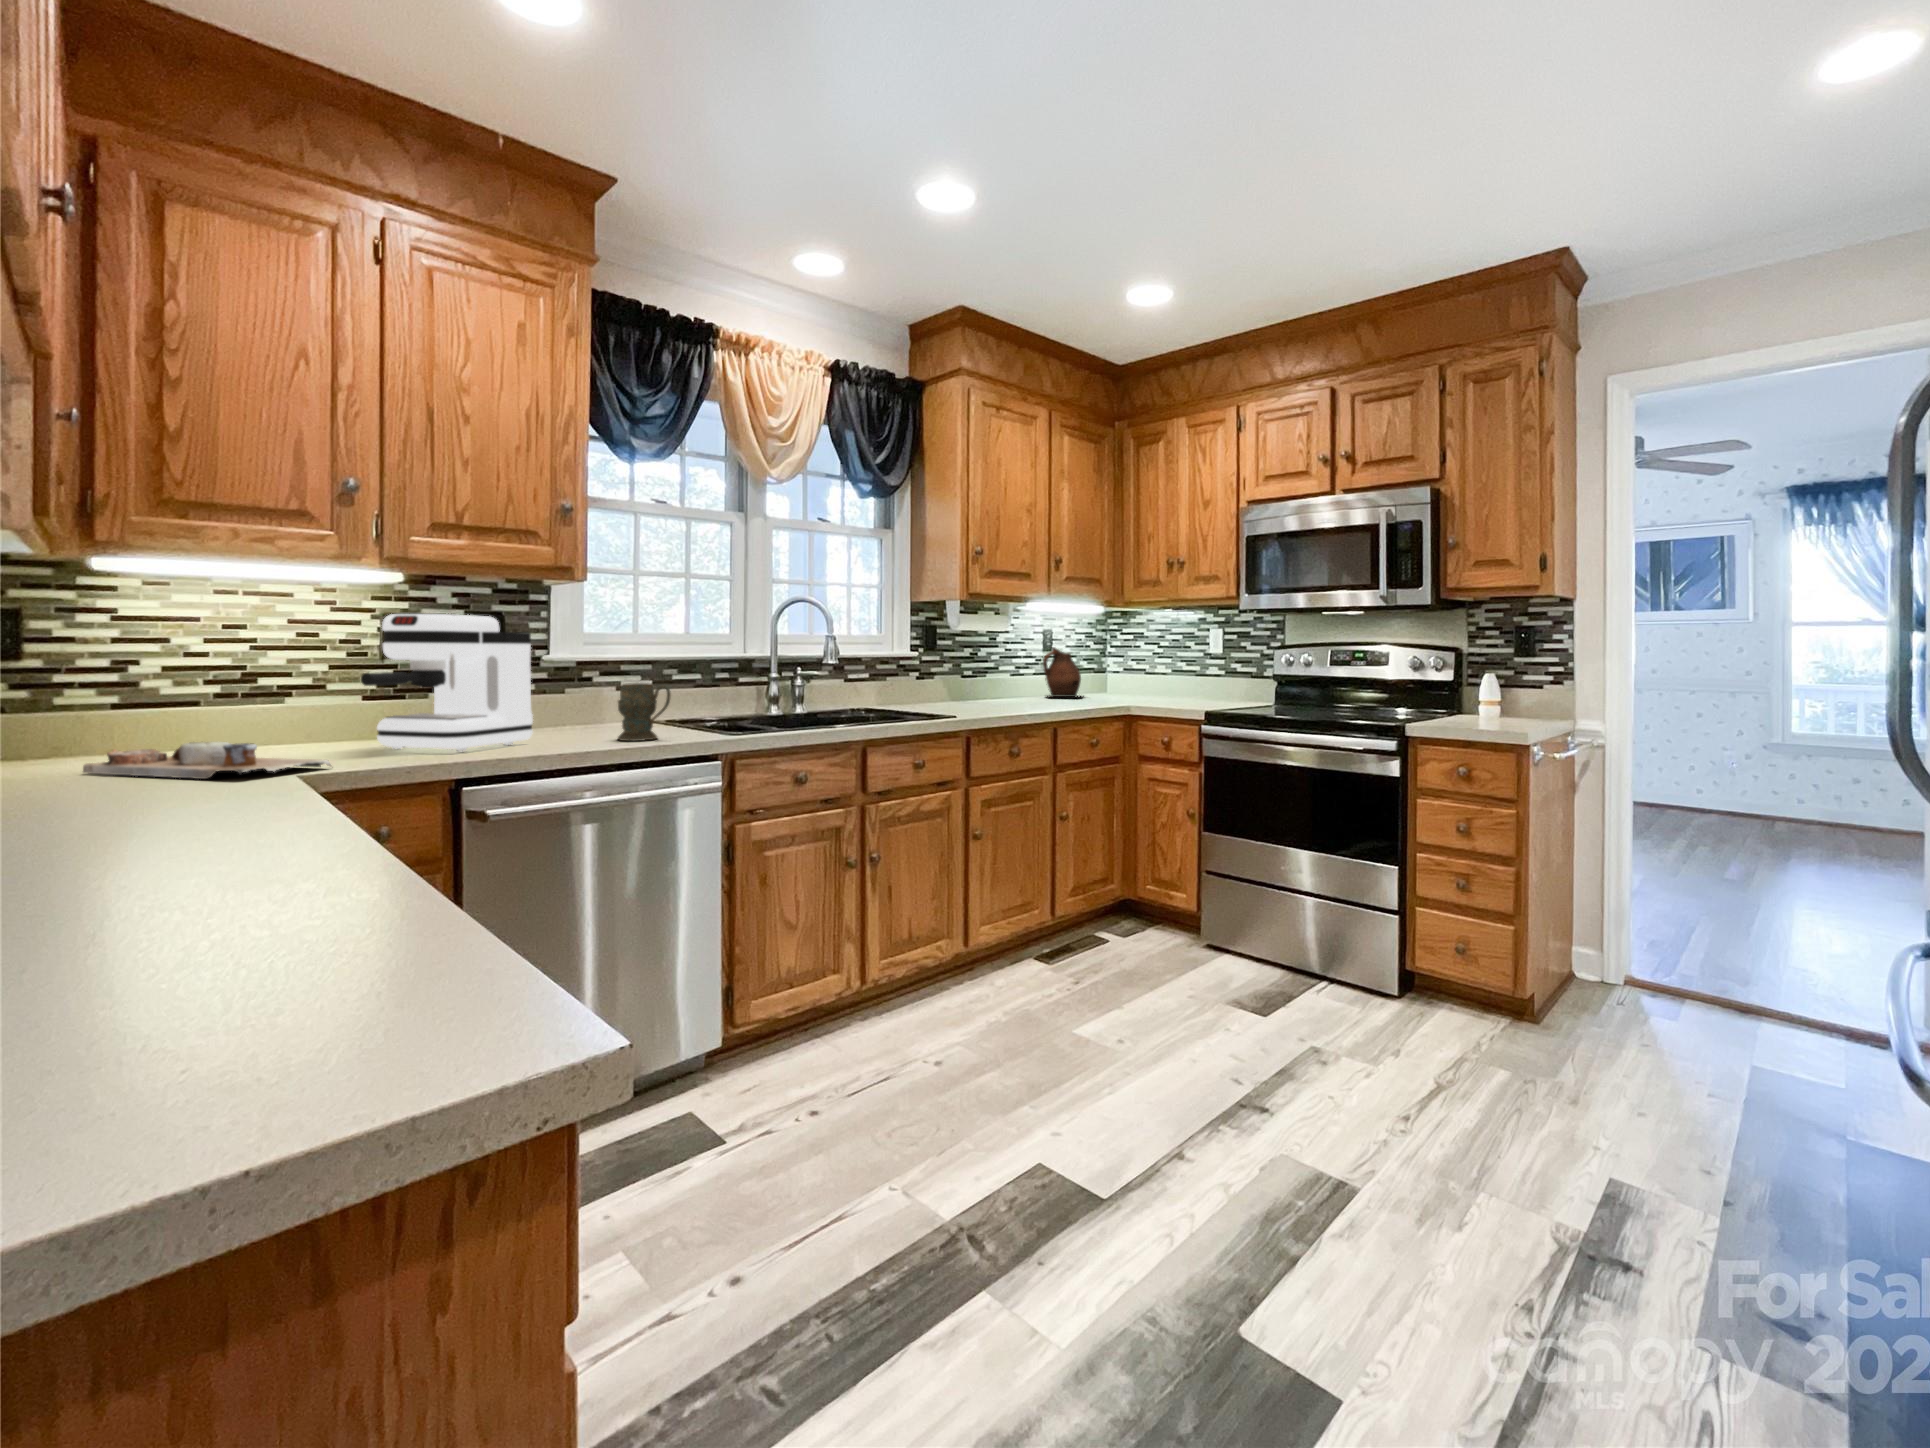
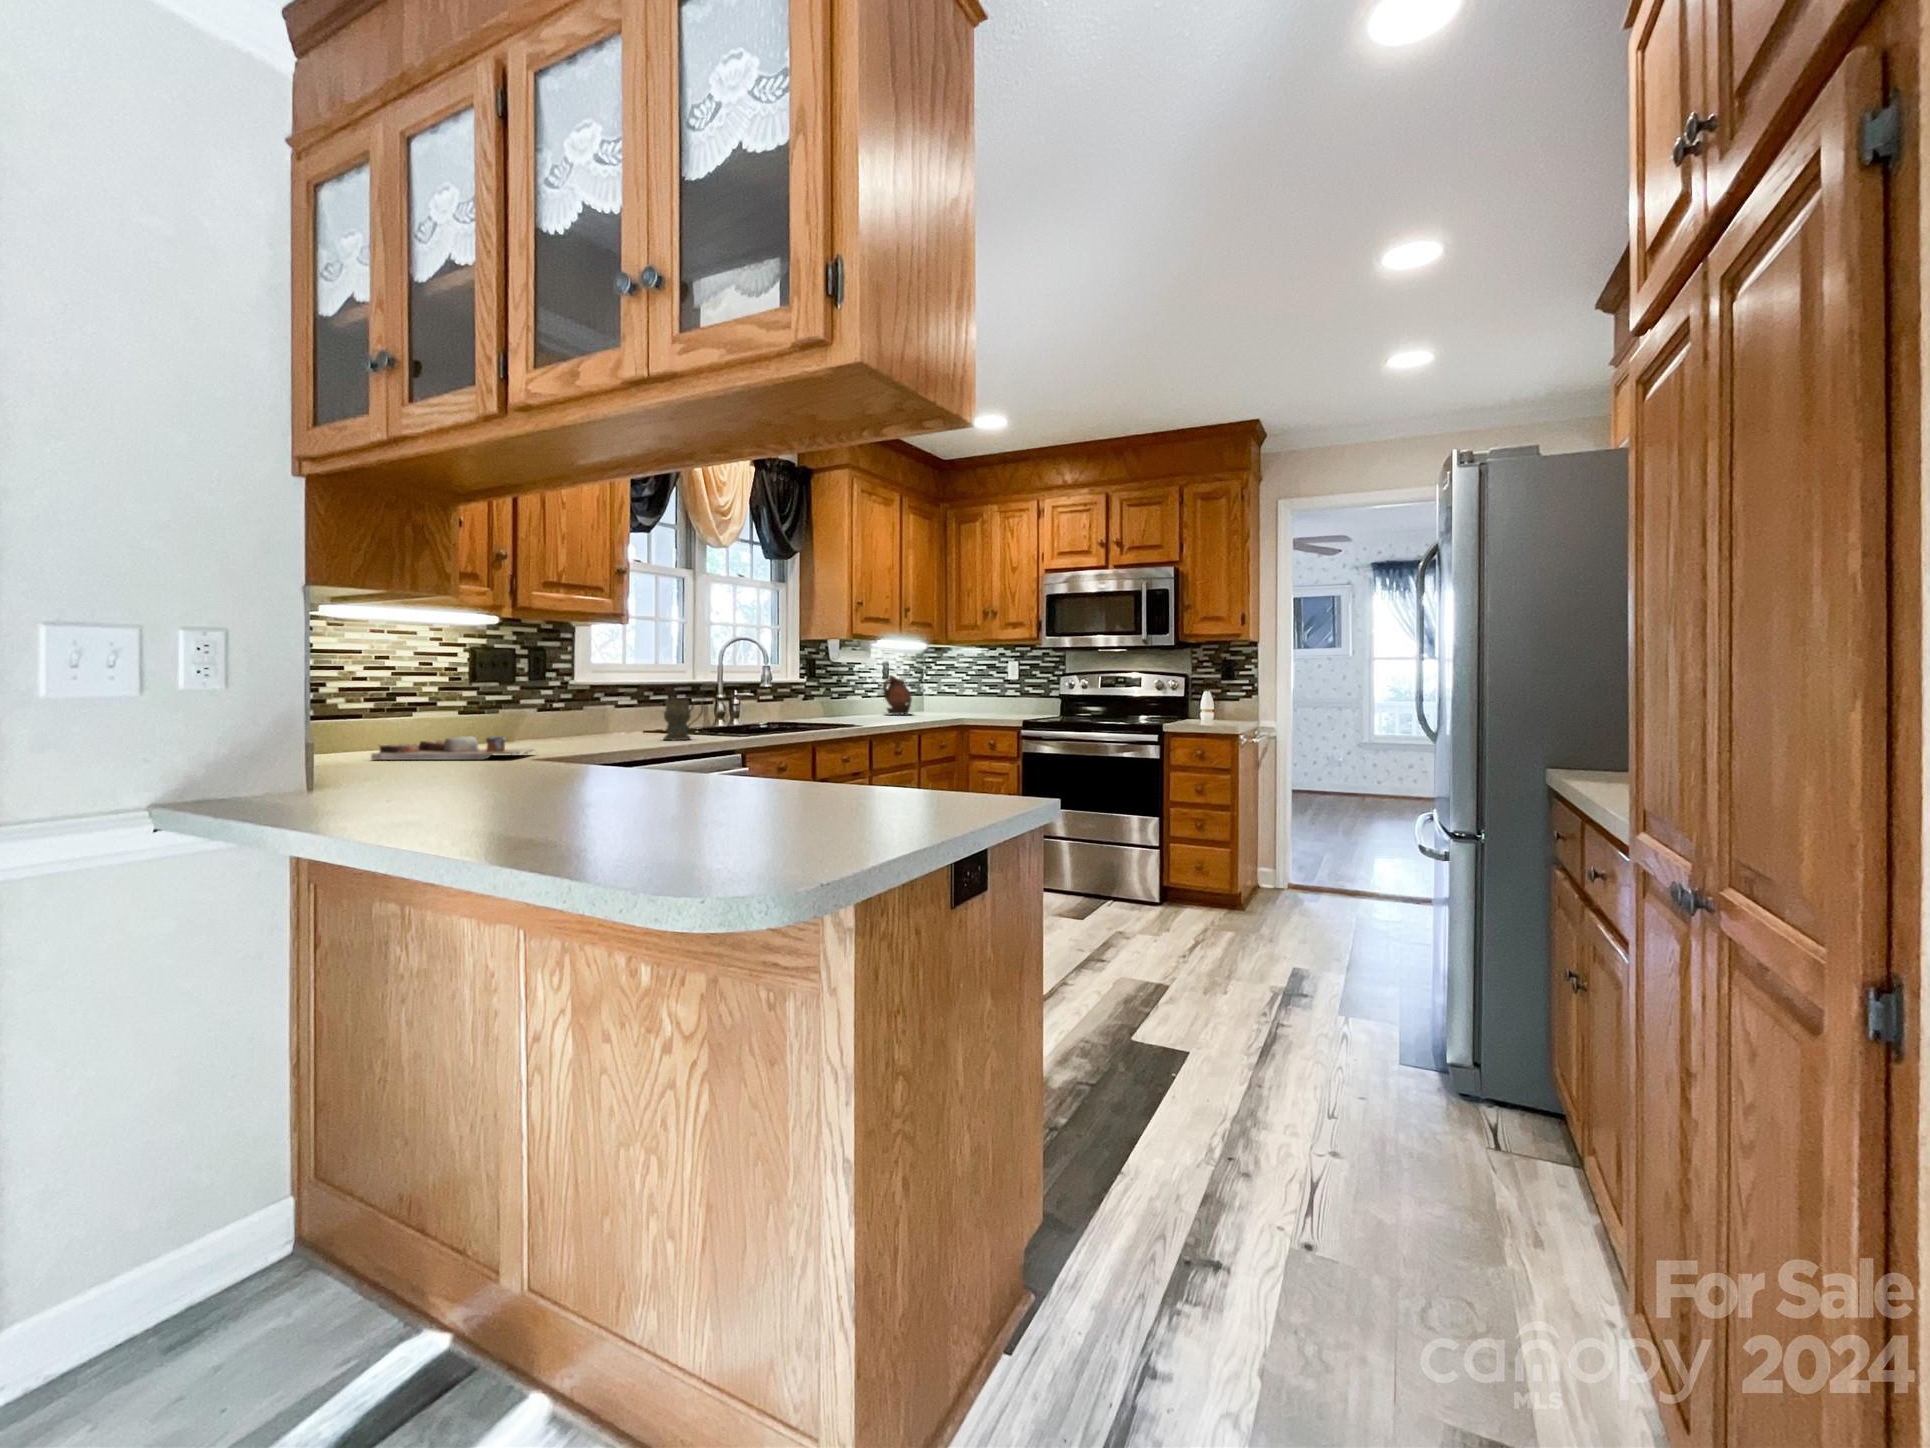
coffee maker: present [361,614,533,751] -> none [514,649,611,747]

